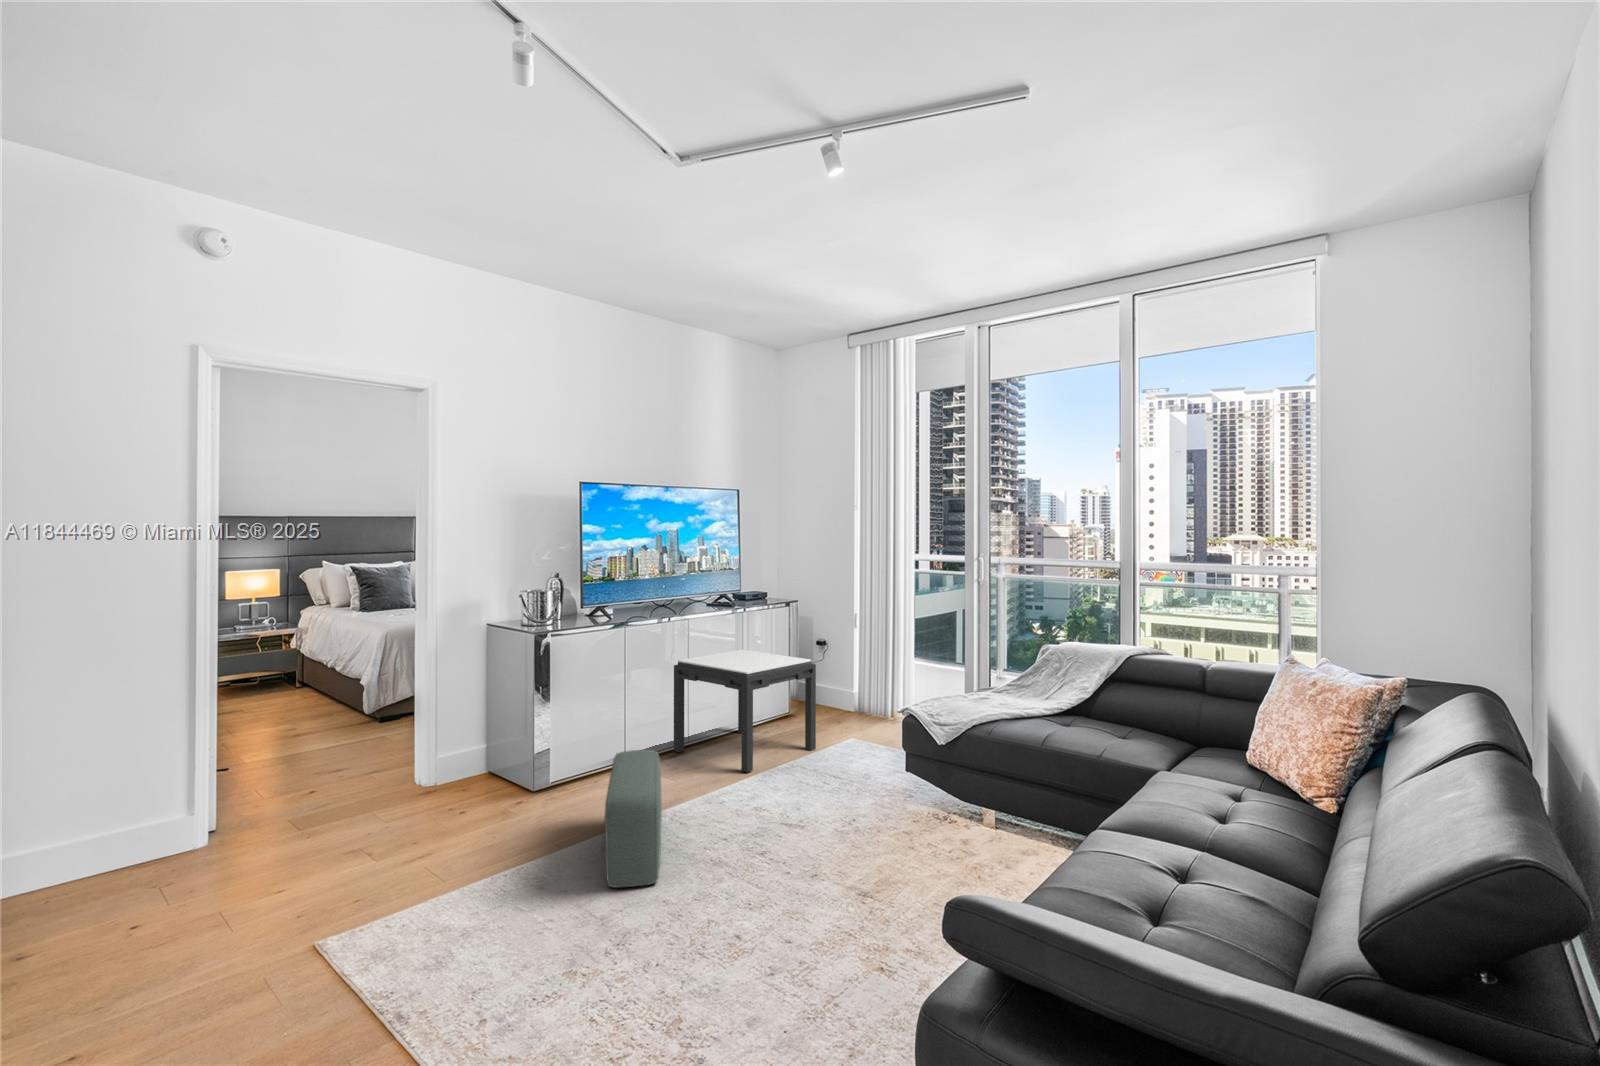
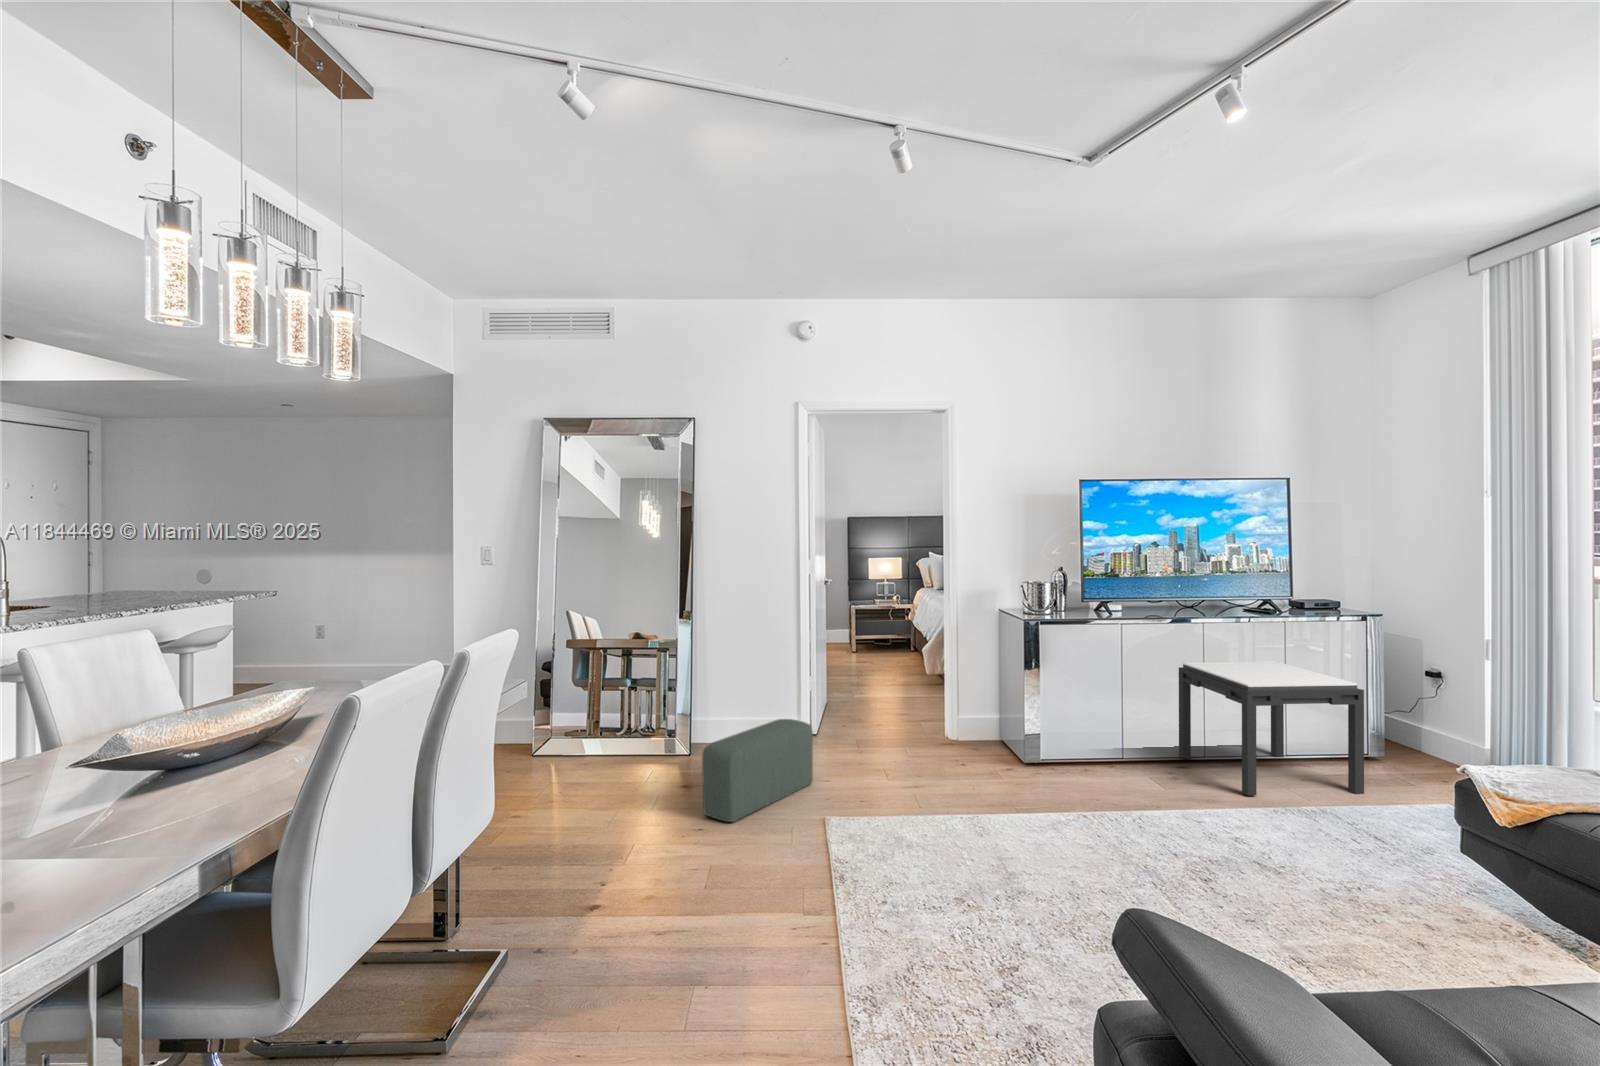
pouf: present [605,750,662,888] -> present [702,719,813,822]

